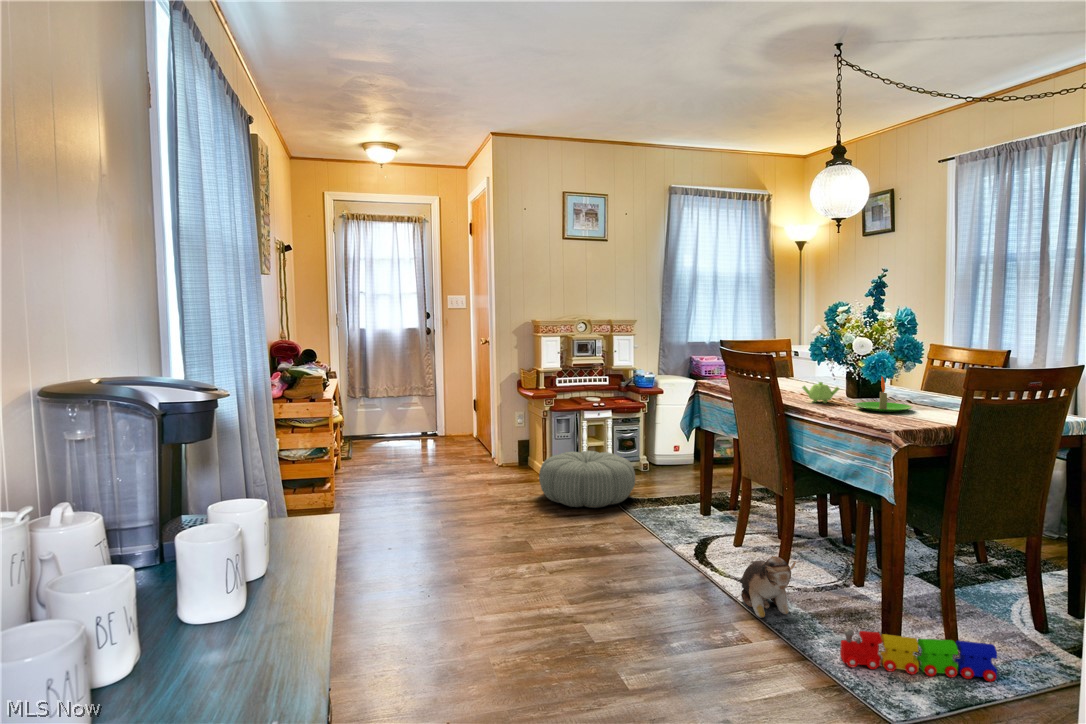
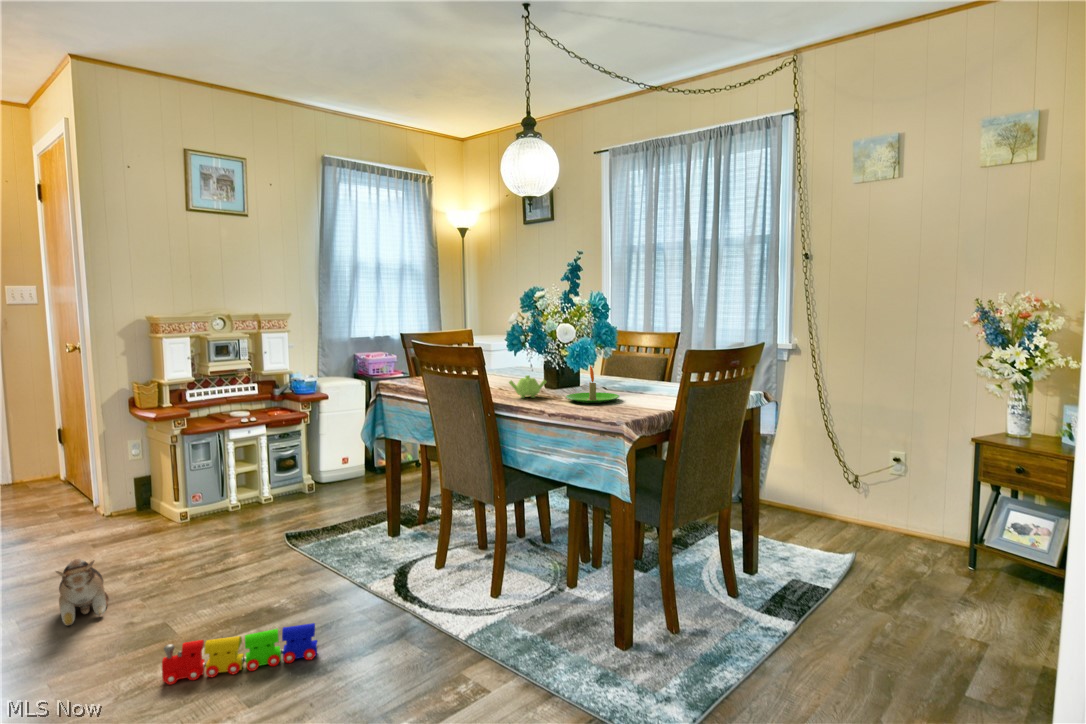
pouf: present [539,451,635,508] -> none [172,479,307,558]
plush toy: present [740,556,796,618] -> present [56,559,109,626]
toy train: present [840,629,997,682] -> present [162,623,318,684]

